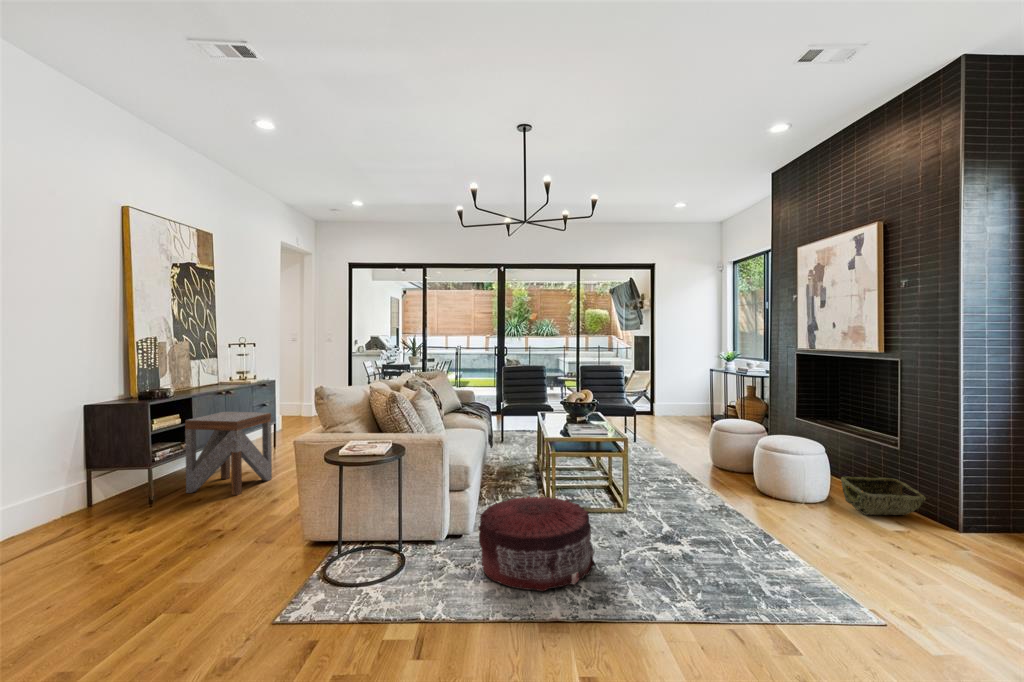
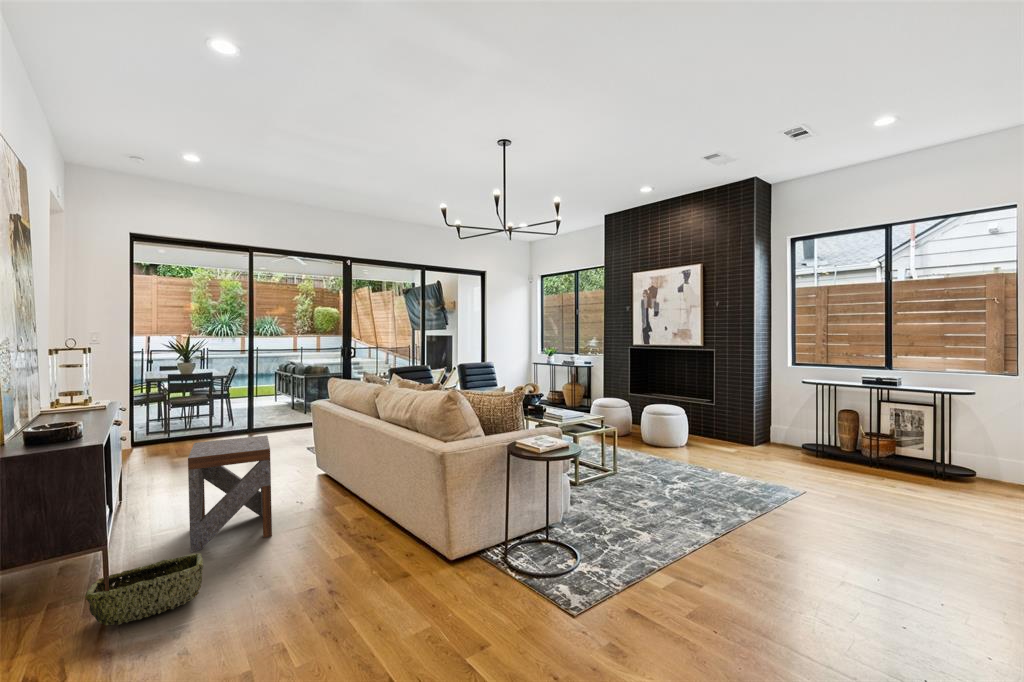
woven basket: present [841,477,926,515] -> present [85,553,203,625]
pouf: present [478,496,595,591] -> none [602,459,687,524]

